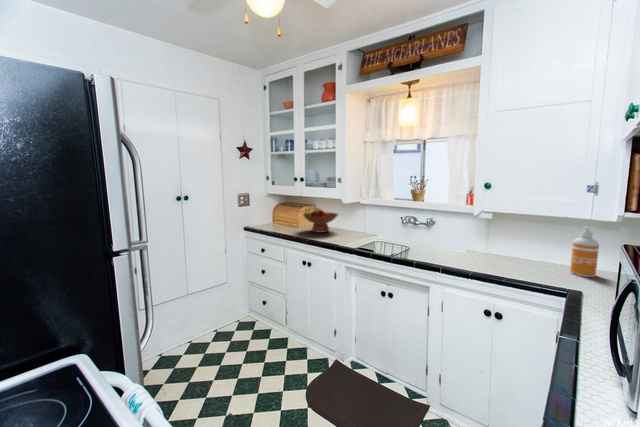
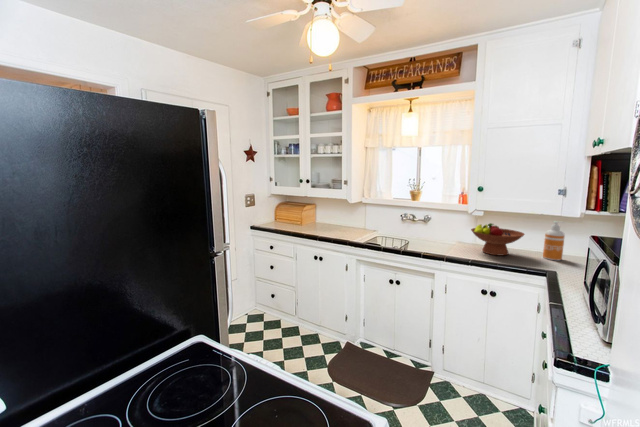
fruit bowl: present [303,208,338,233] -> present [471,223,524,255]

